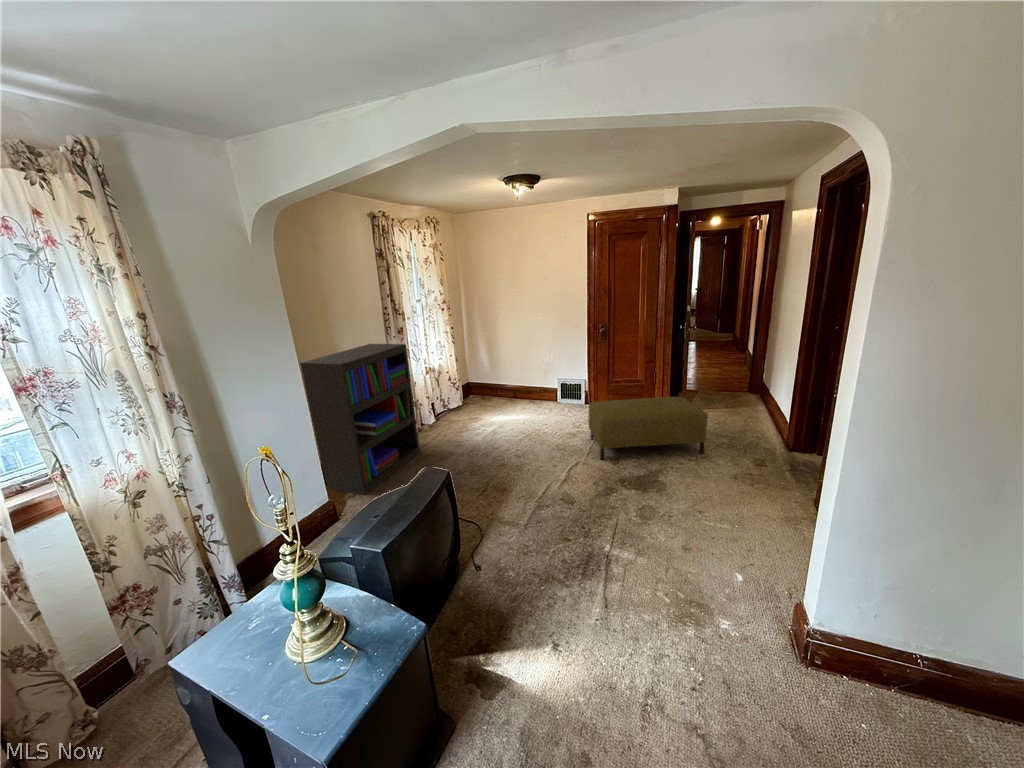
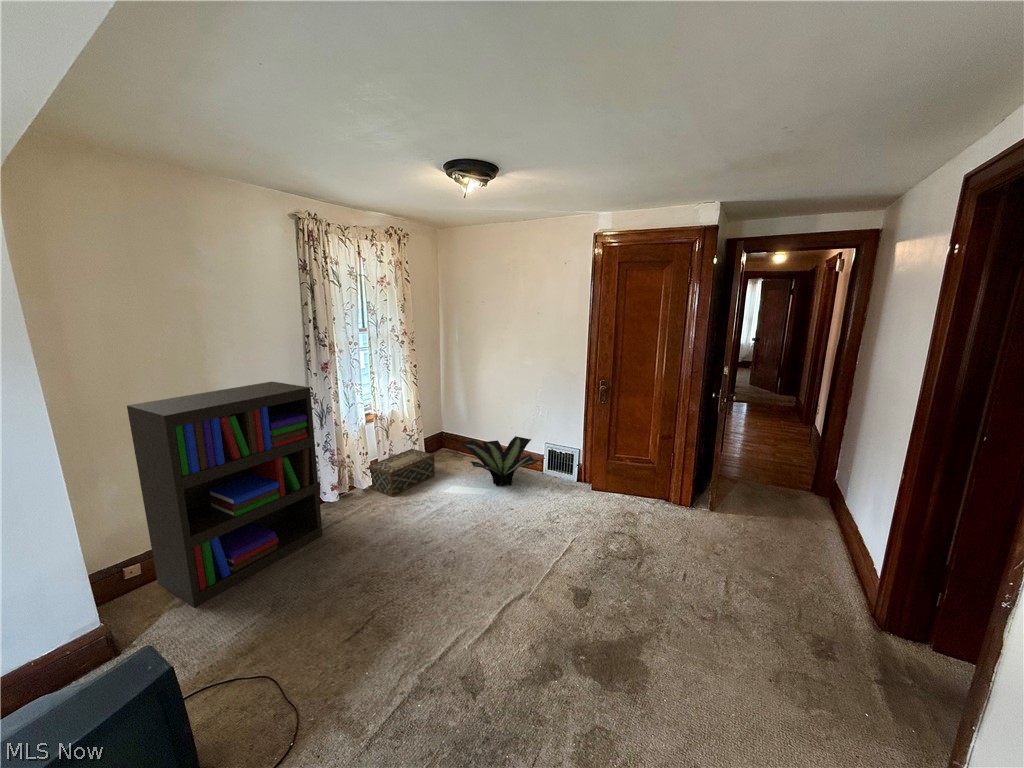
potted plant: none [496,376,560,413] -> present [461,436,539,486]
woven basket: none [431,394,477,427] -> present [369,449,435,496]
ottoman: present [588,397,708,460] -> none [558,495,737,607]

